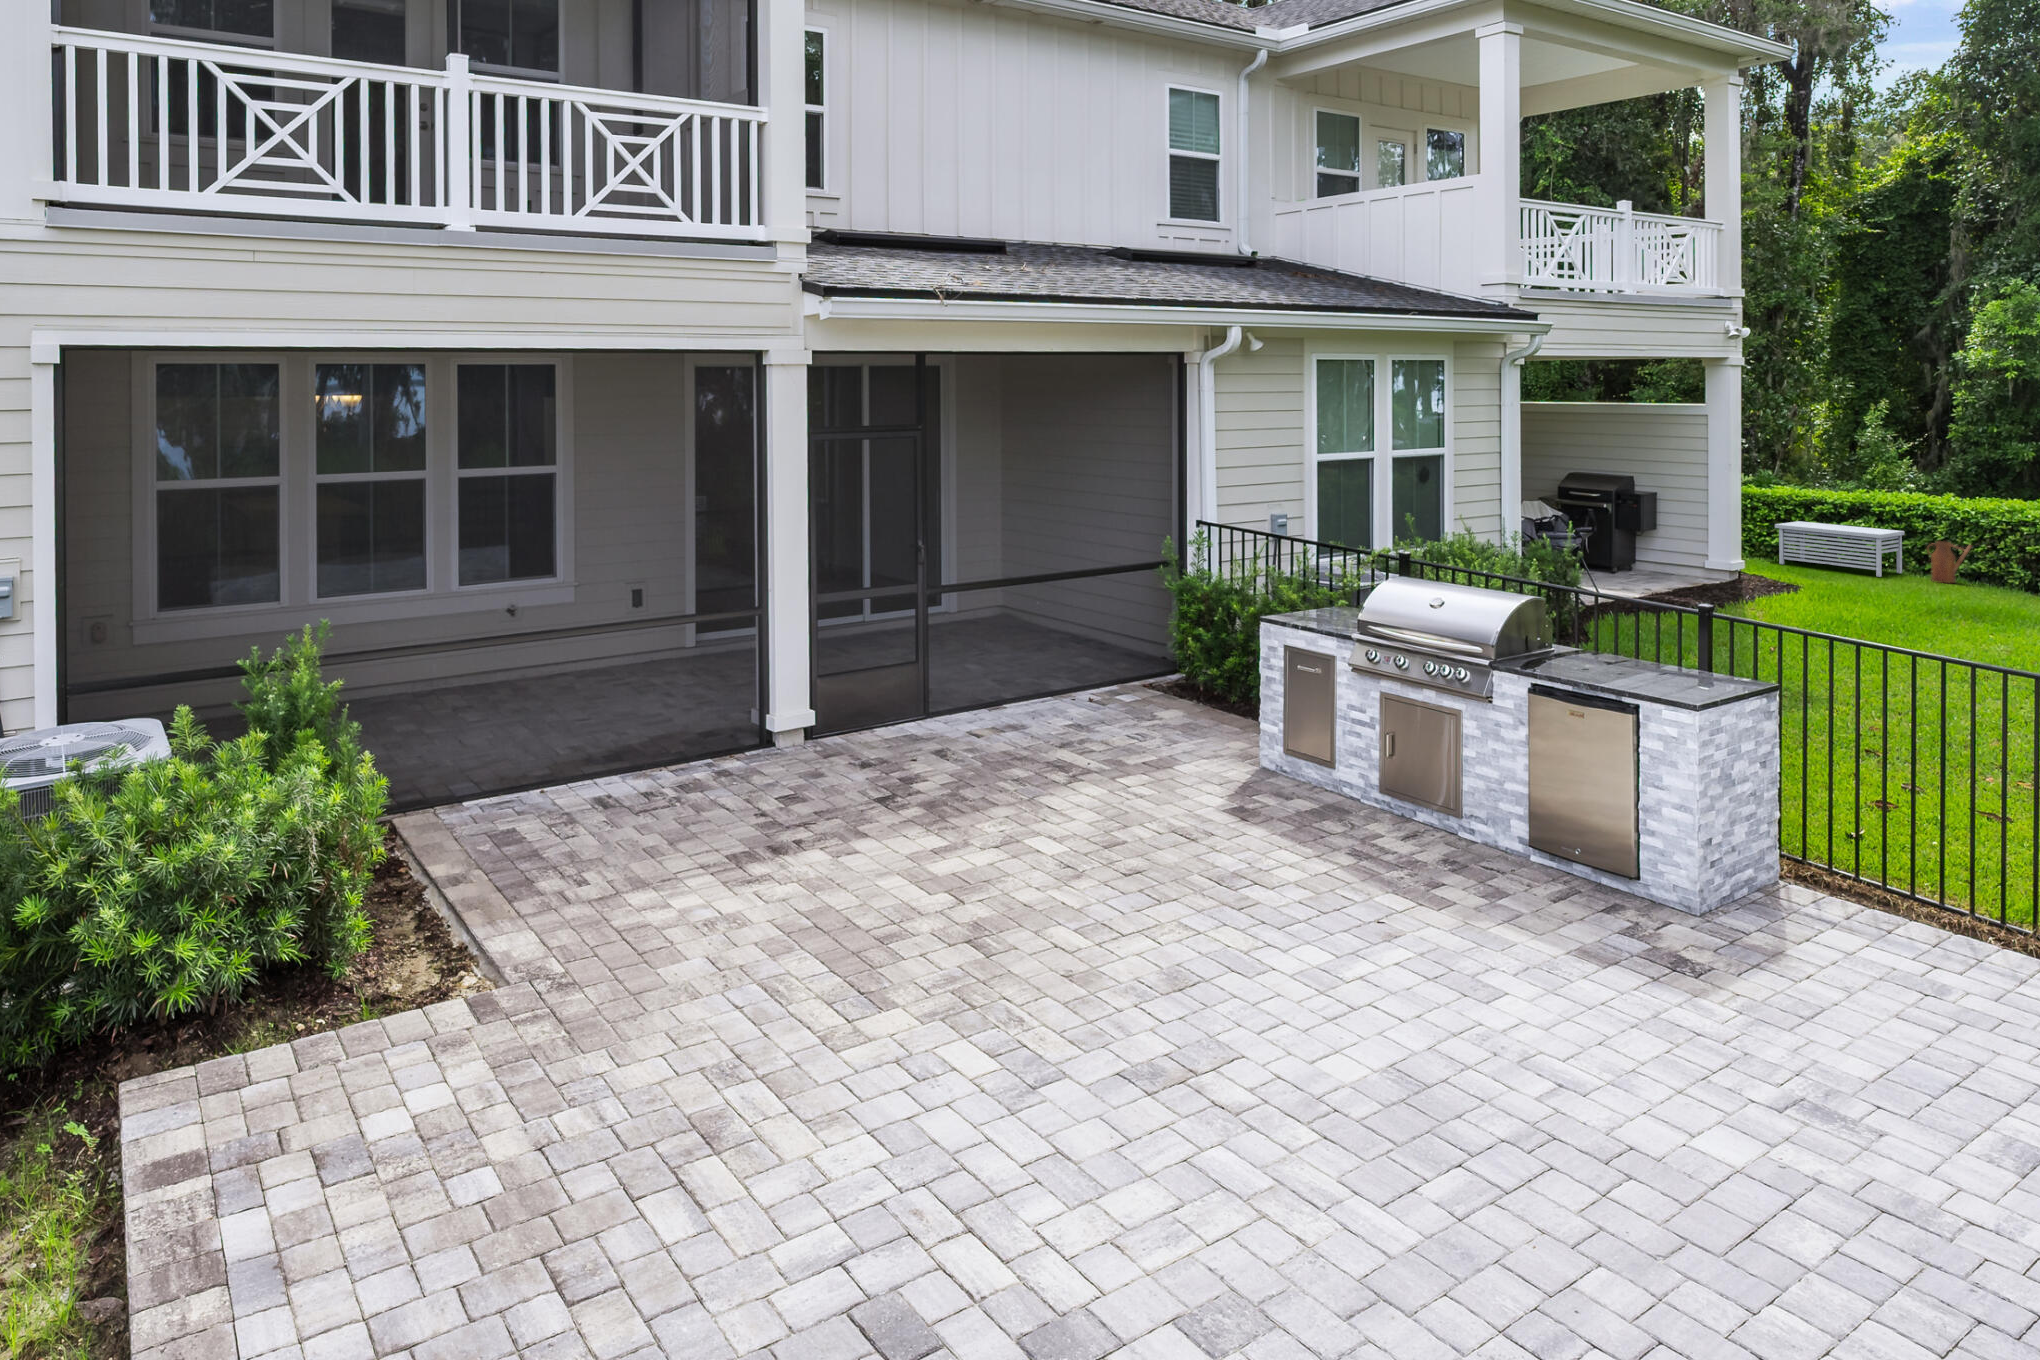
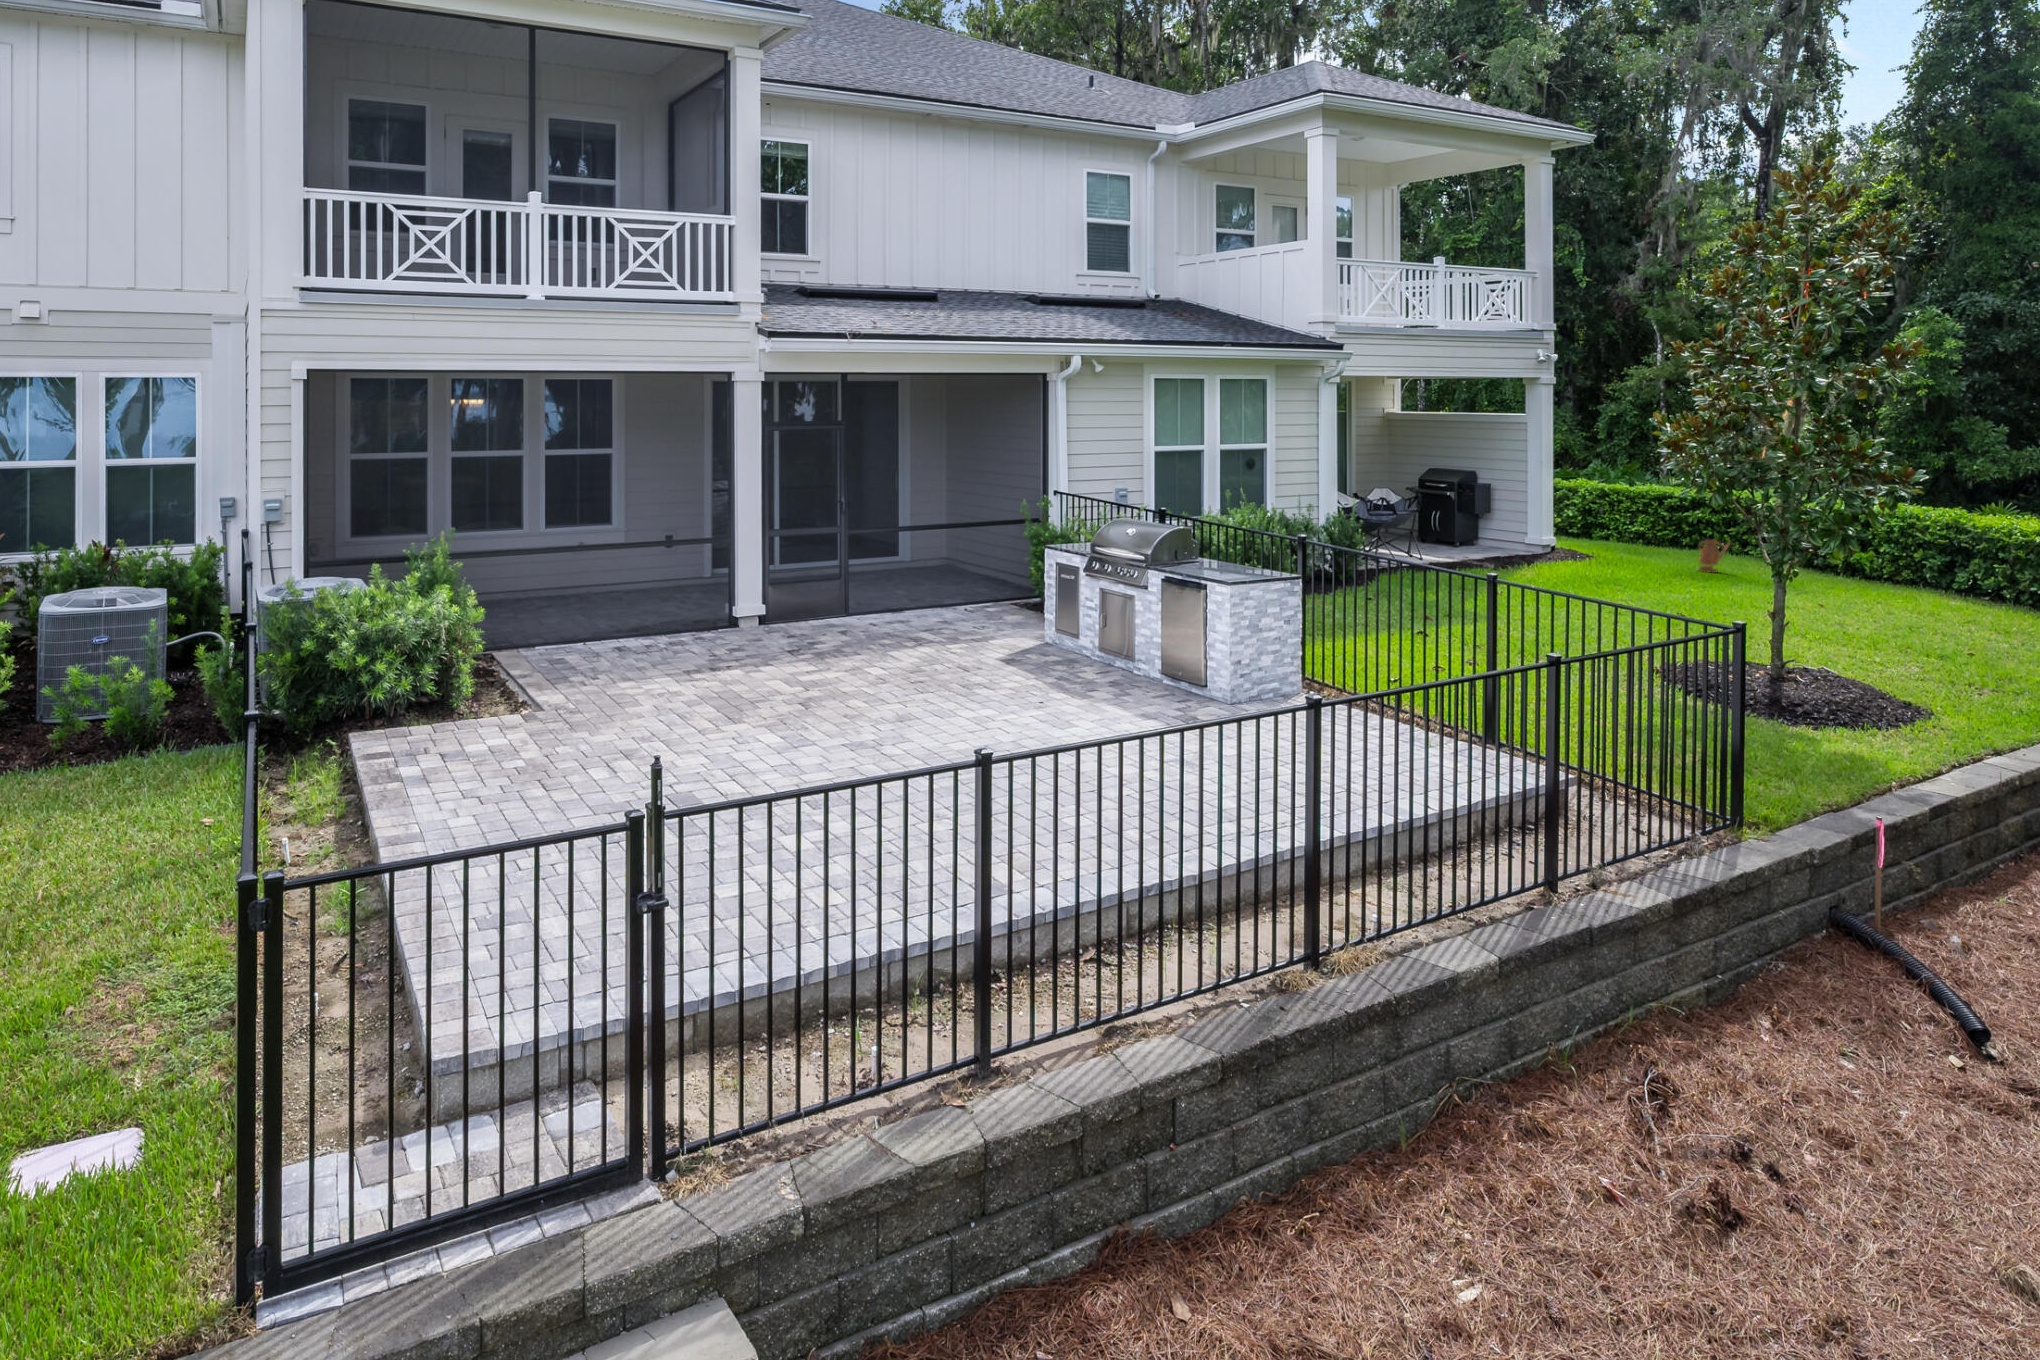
storage bench: present [1775,521,1904,577] -> none [1586,523,1687,566]

